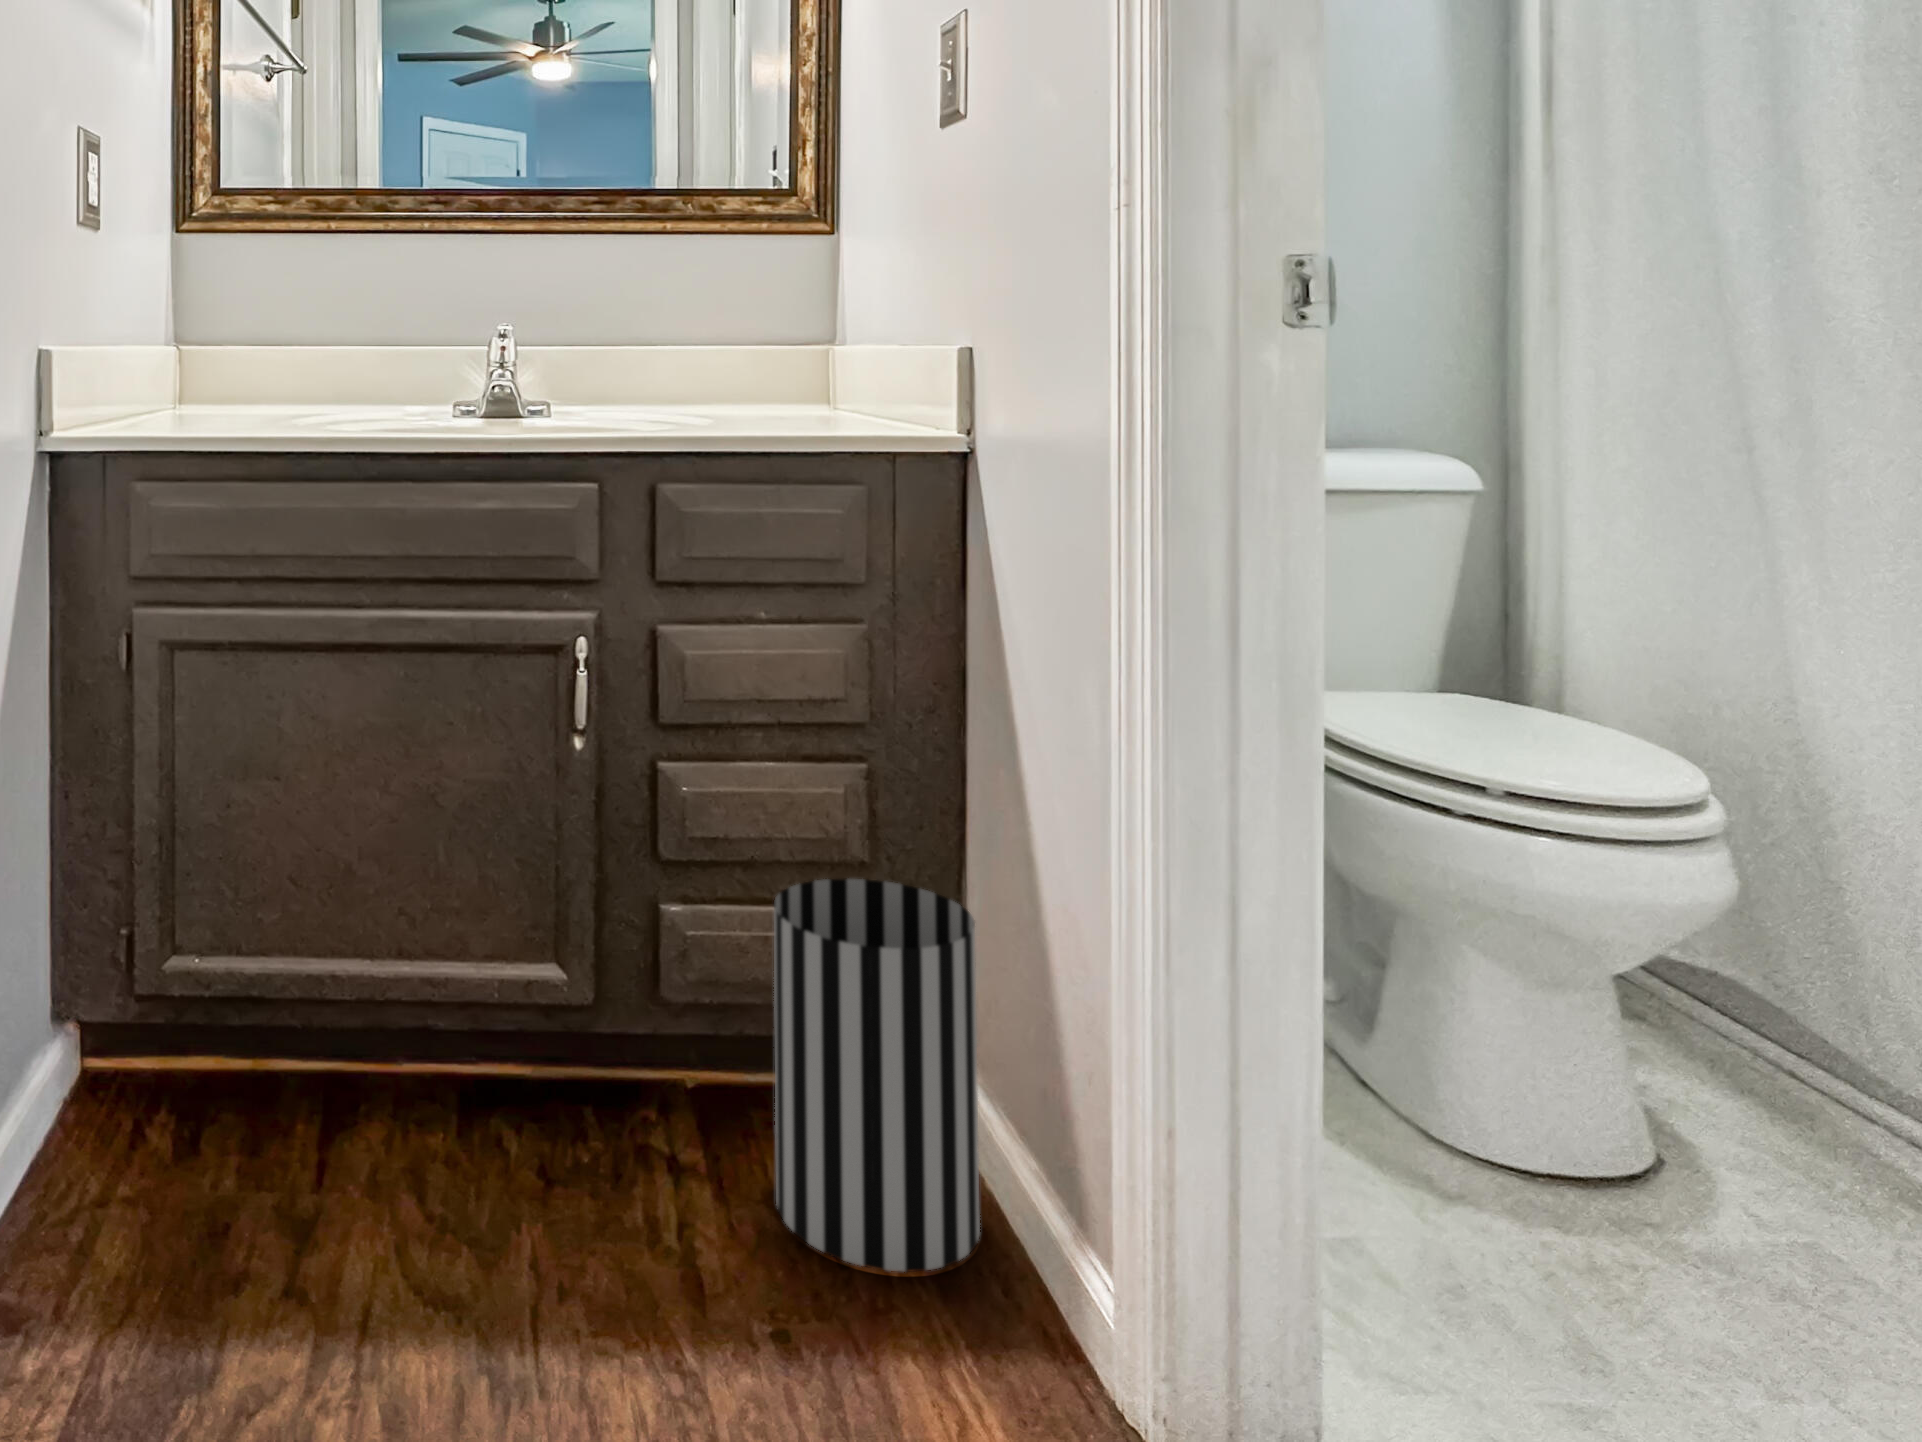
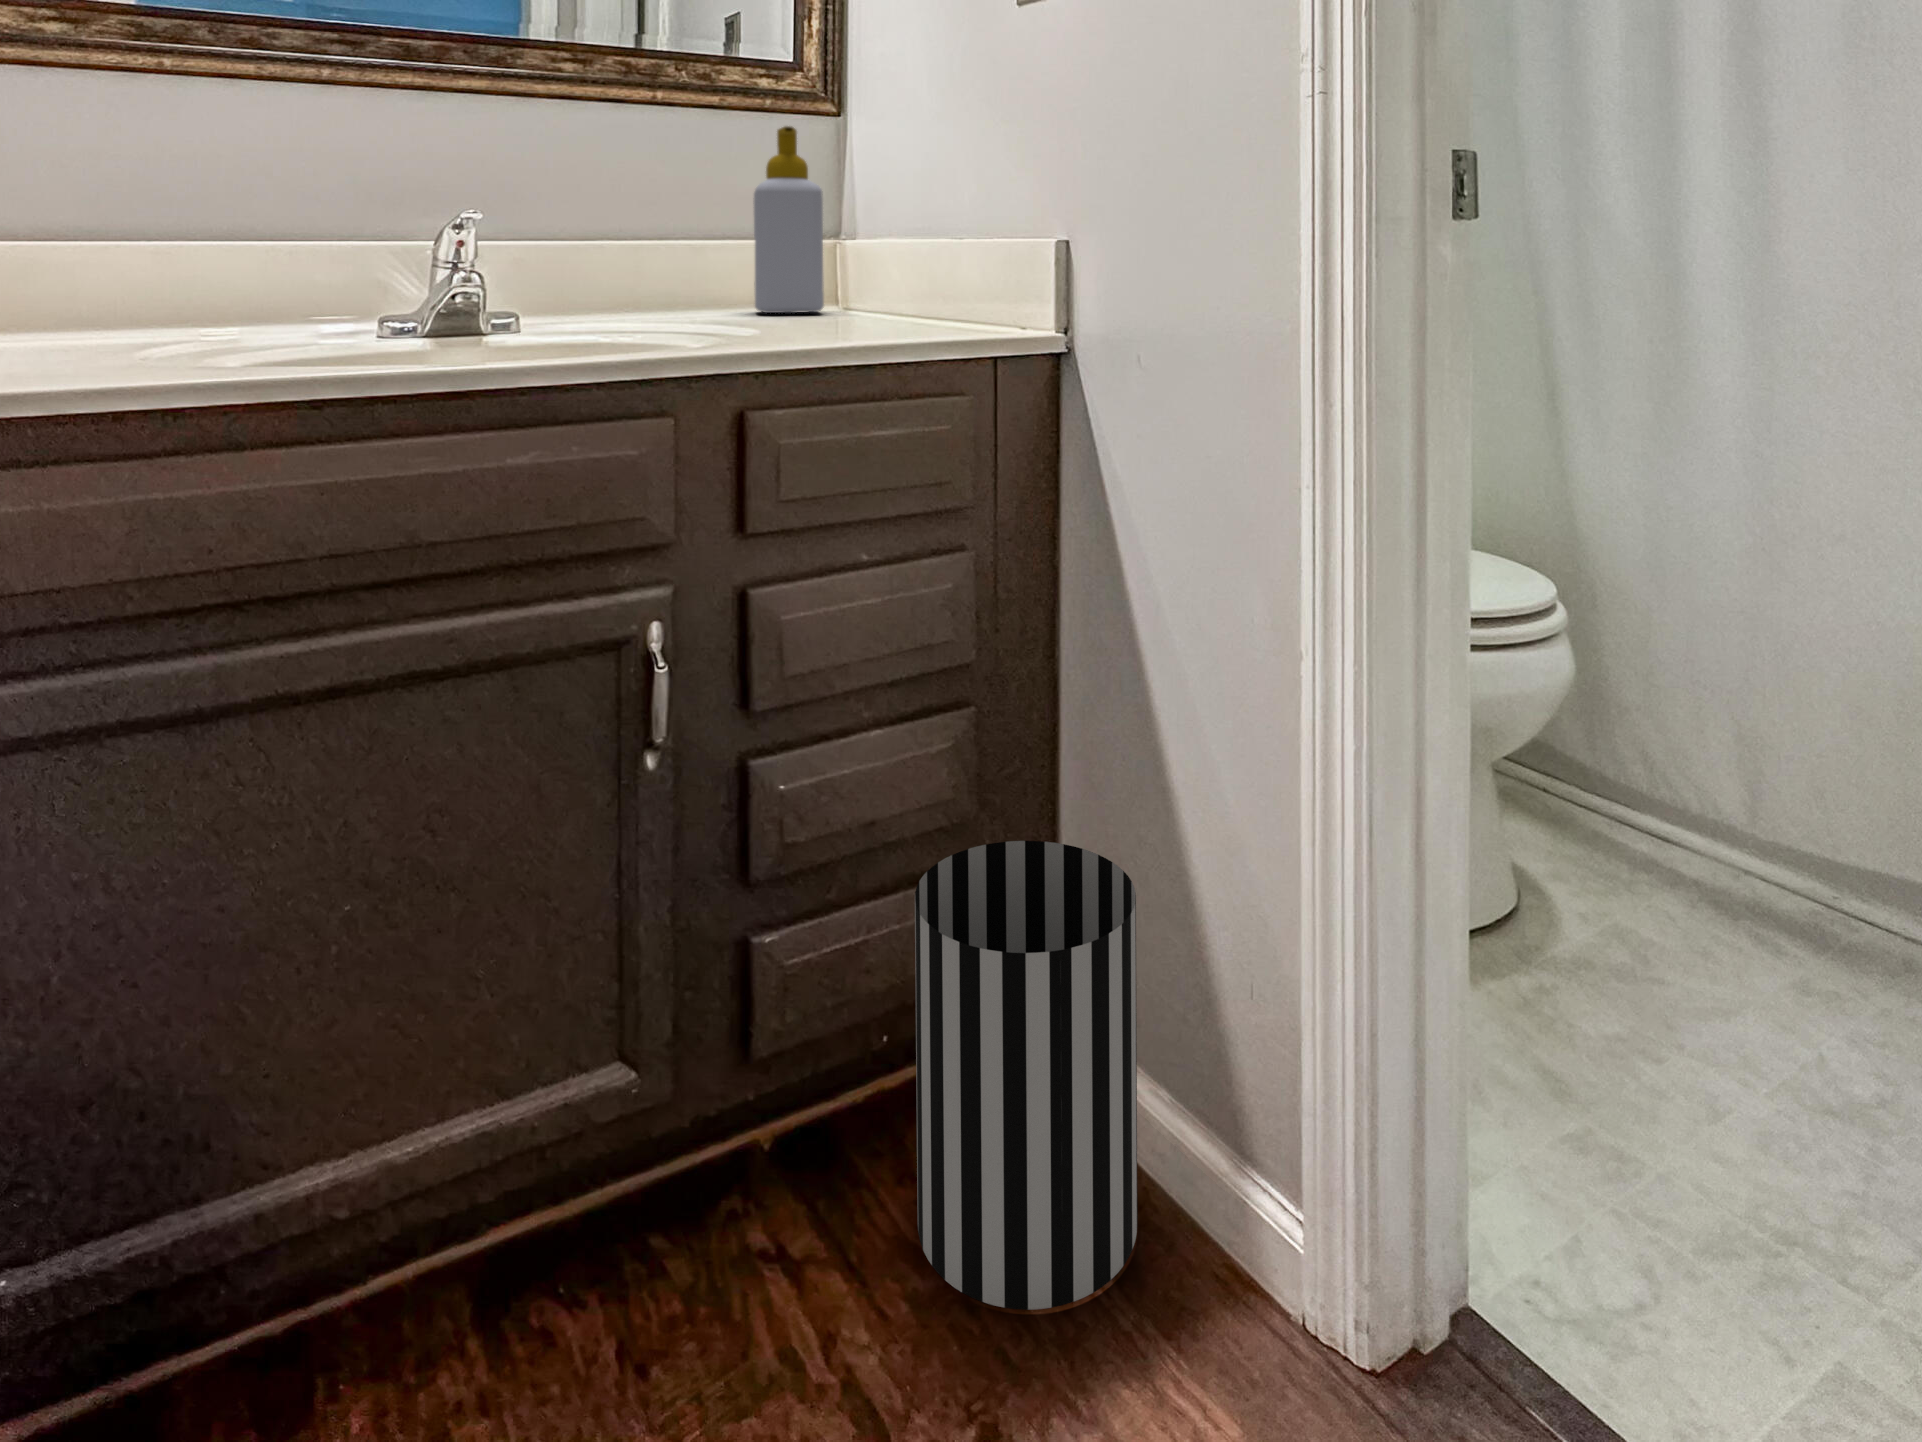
soap bottle: none [748,242,813,409] -> present [753,126,824,313]

